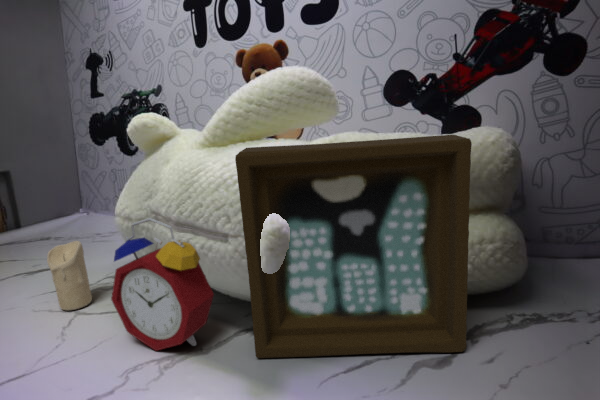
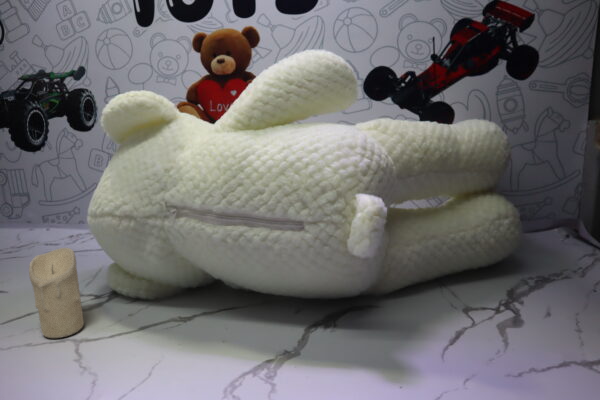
picture frame: present [235,135,472,358] -> none [331,120,540,348]
alarm clock: present [111,218,214,351] -> none [169,205,288,360]

